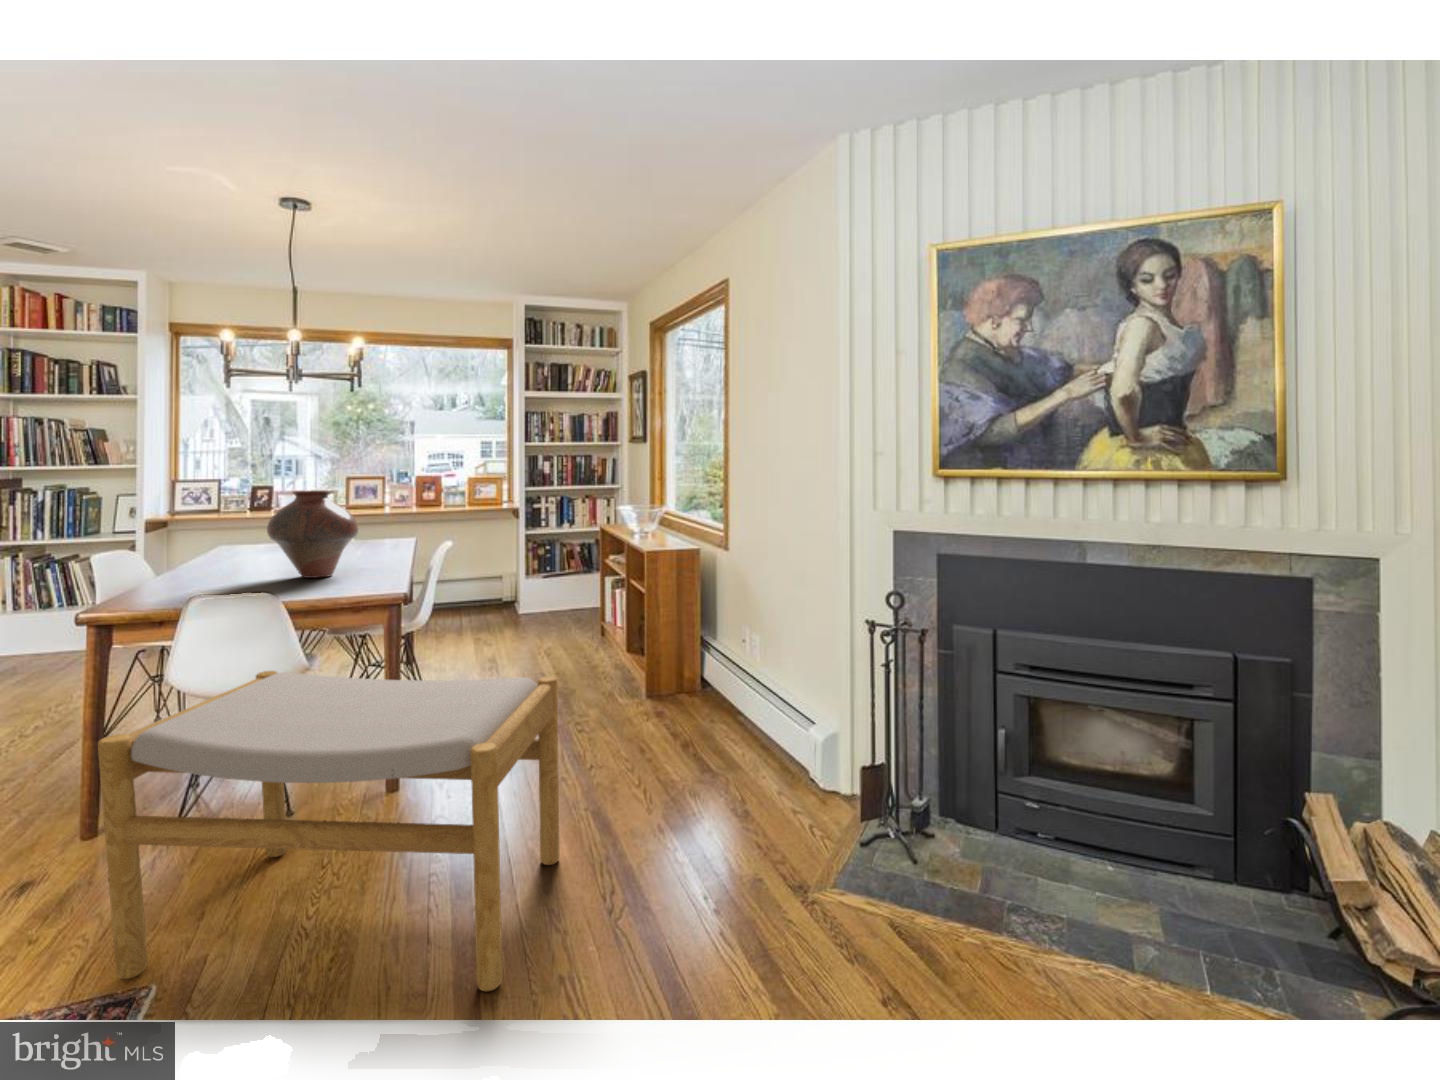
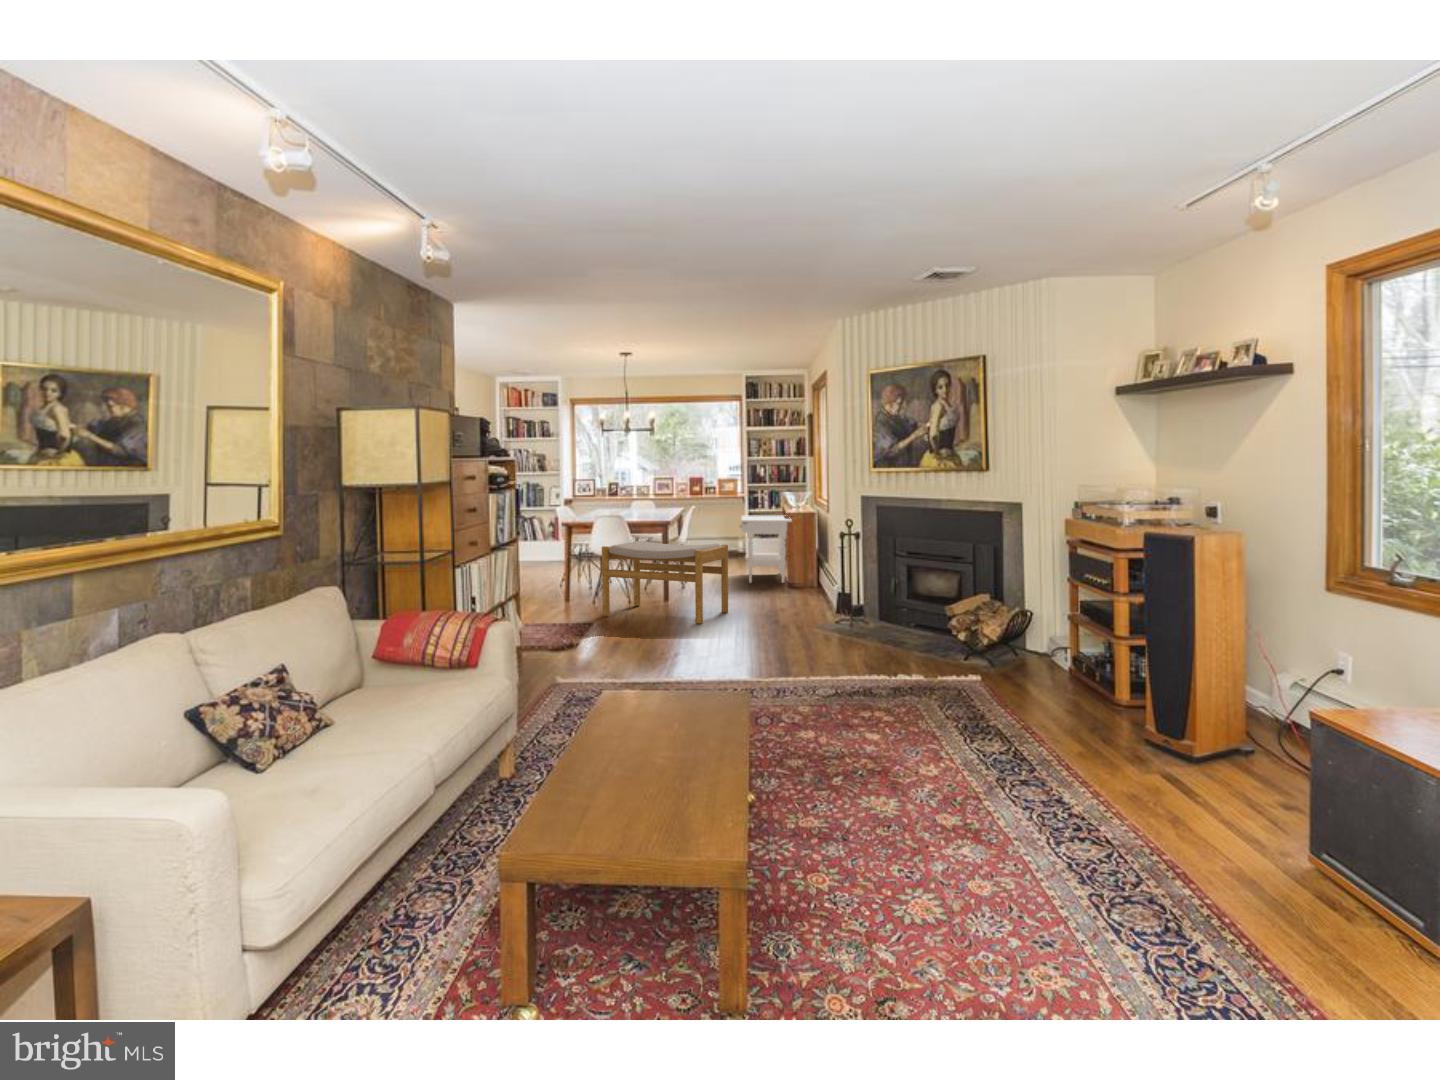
vase: present [267,491,358,578] -> none [631,482,663,517]
side table: none [527,547,642,691] -> present [741,516,792,583]

